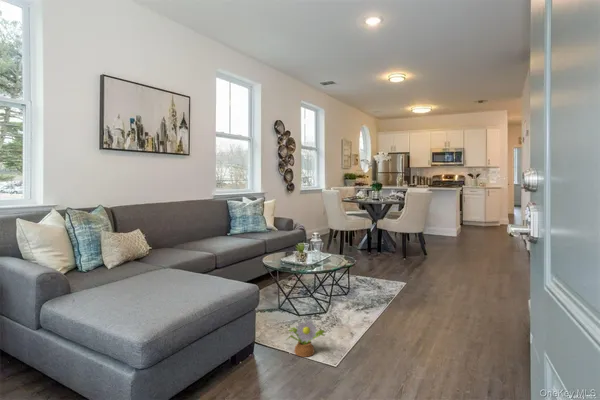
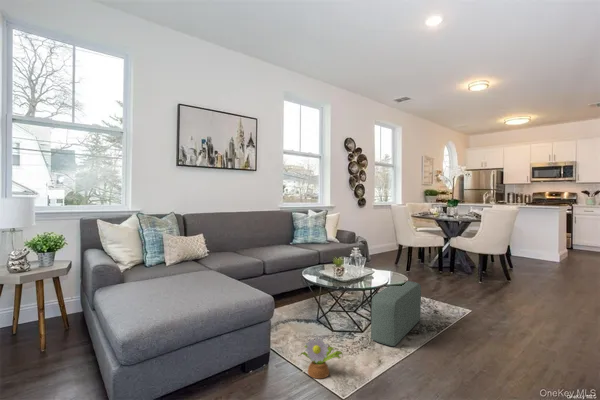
pouf: none [336,263,370,321] -> present [371,281,421,346]

